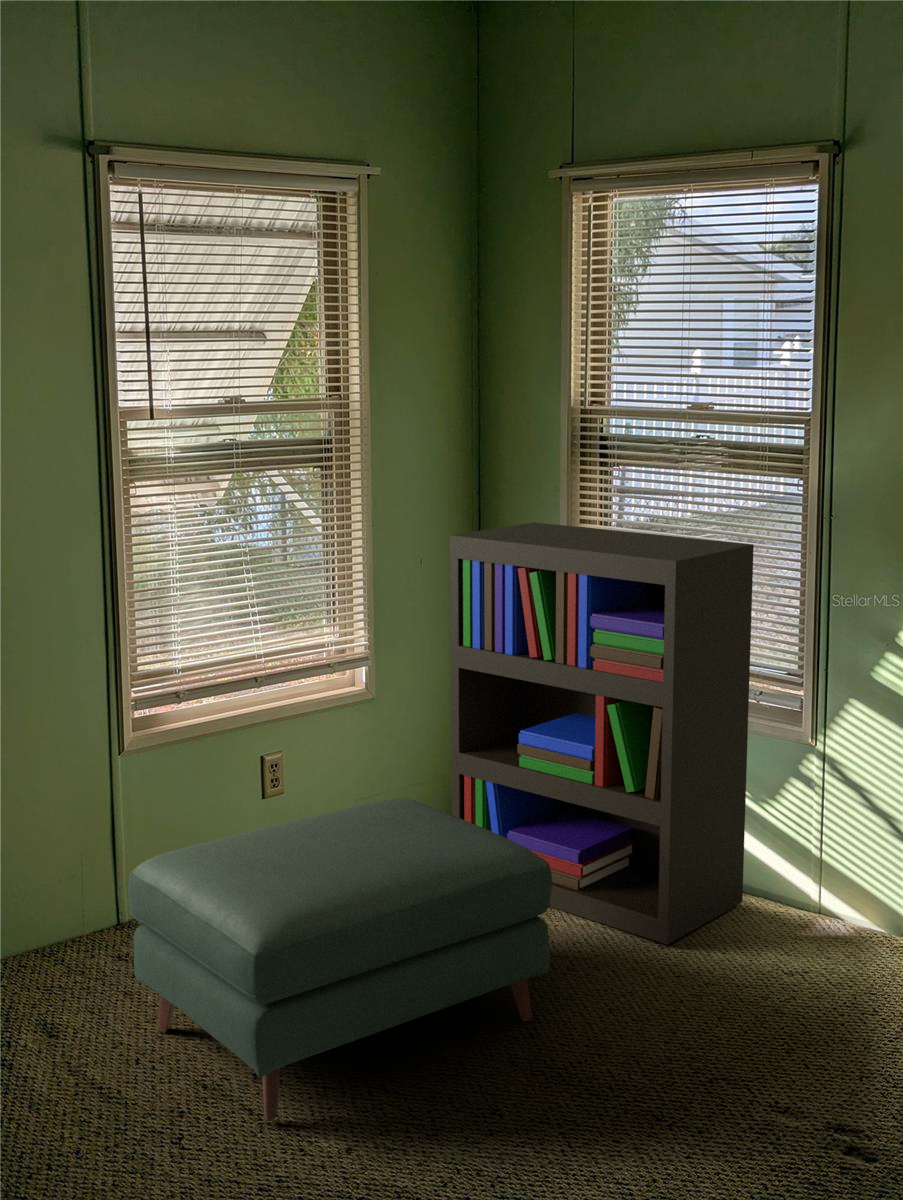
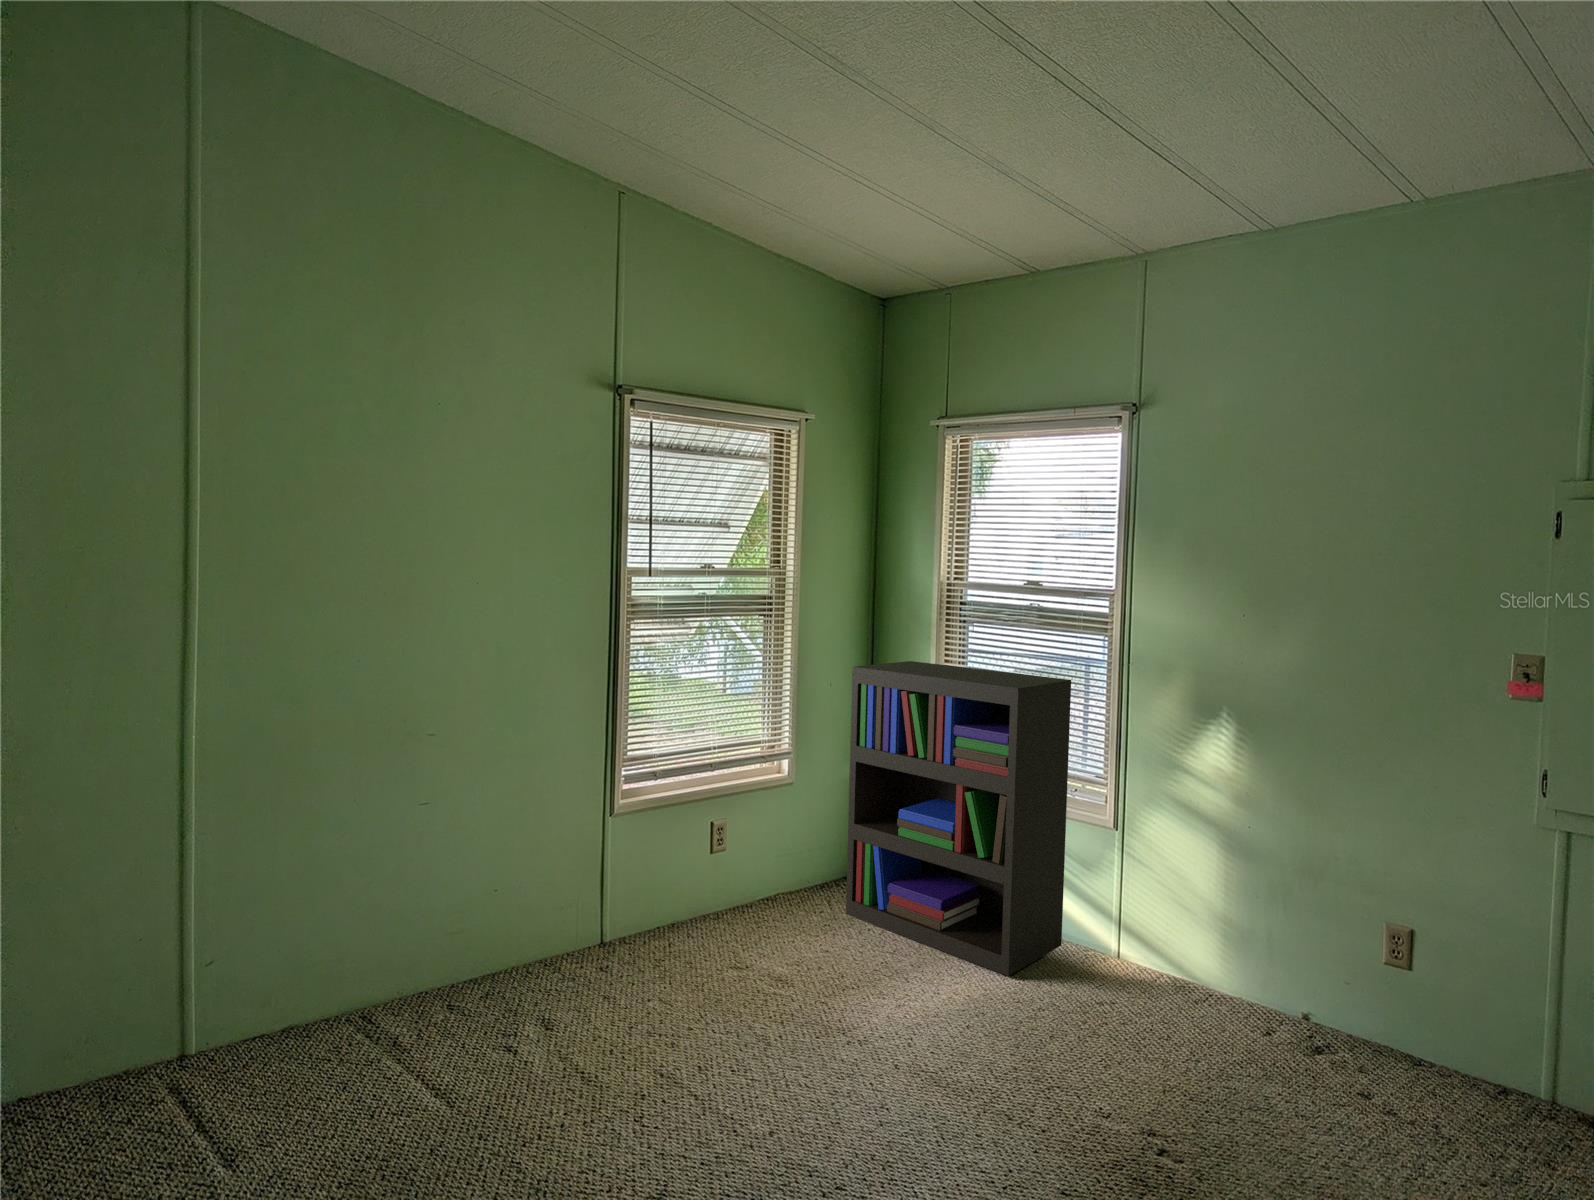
ottoman: present [128,798,552,1121] -> none [613,855,927,1105]

